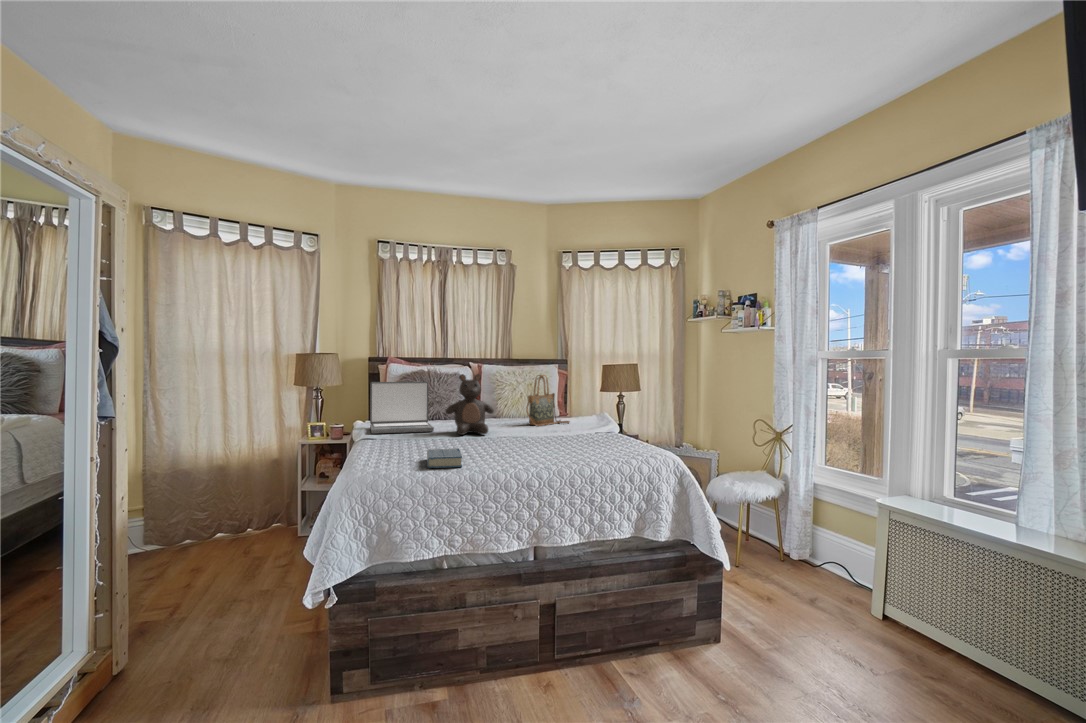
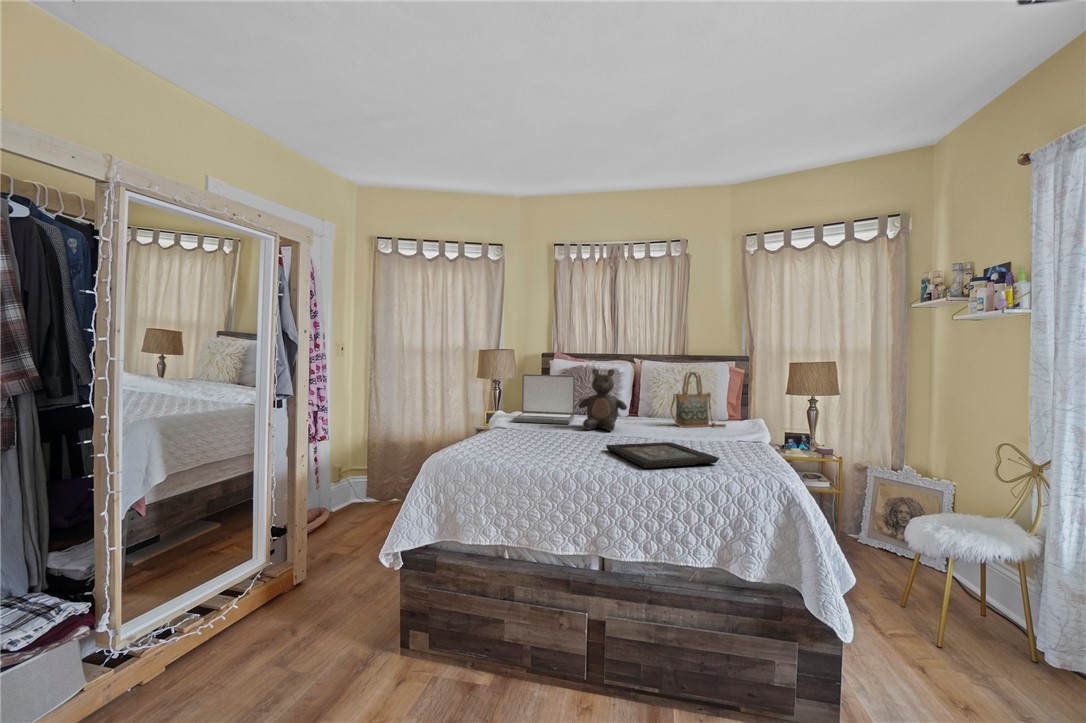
decorative tray: none [510,439,614,462] -> present [606,442,719,468]
hardback book: present [427,449,462,468] -> none [500,440,545,460]

